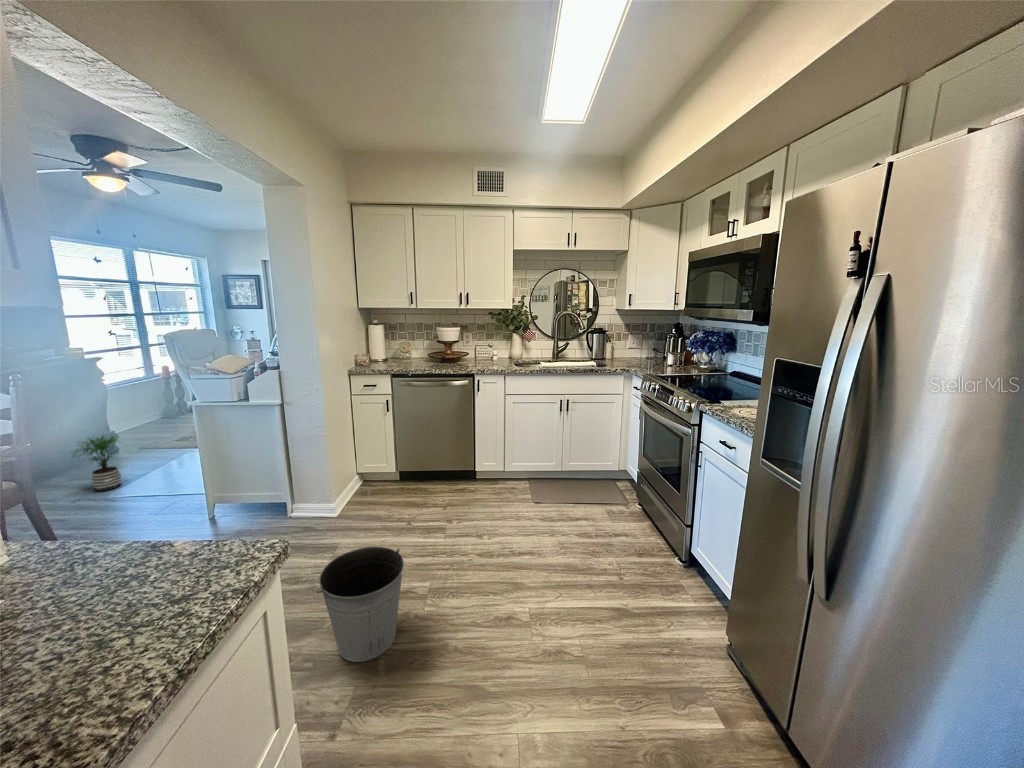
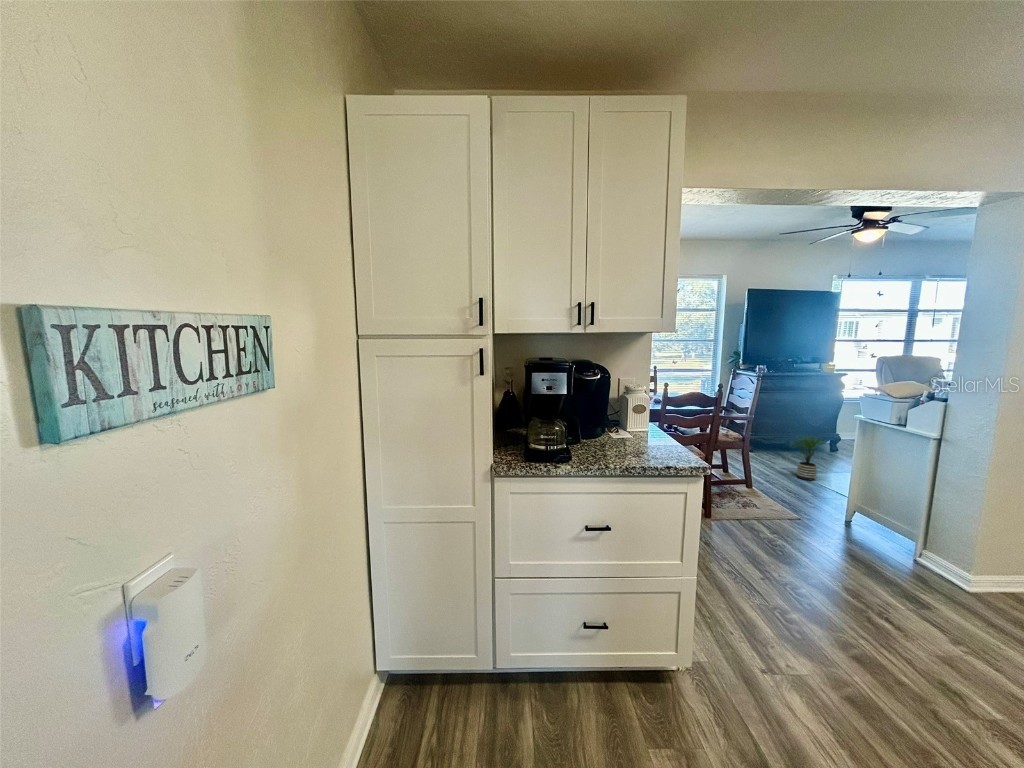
bucket: present [316,546,404,662] -> none [816,571,934,695]

